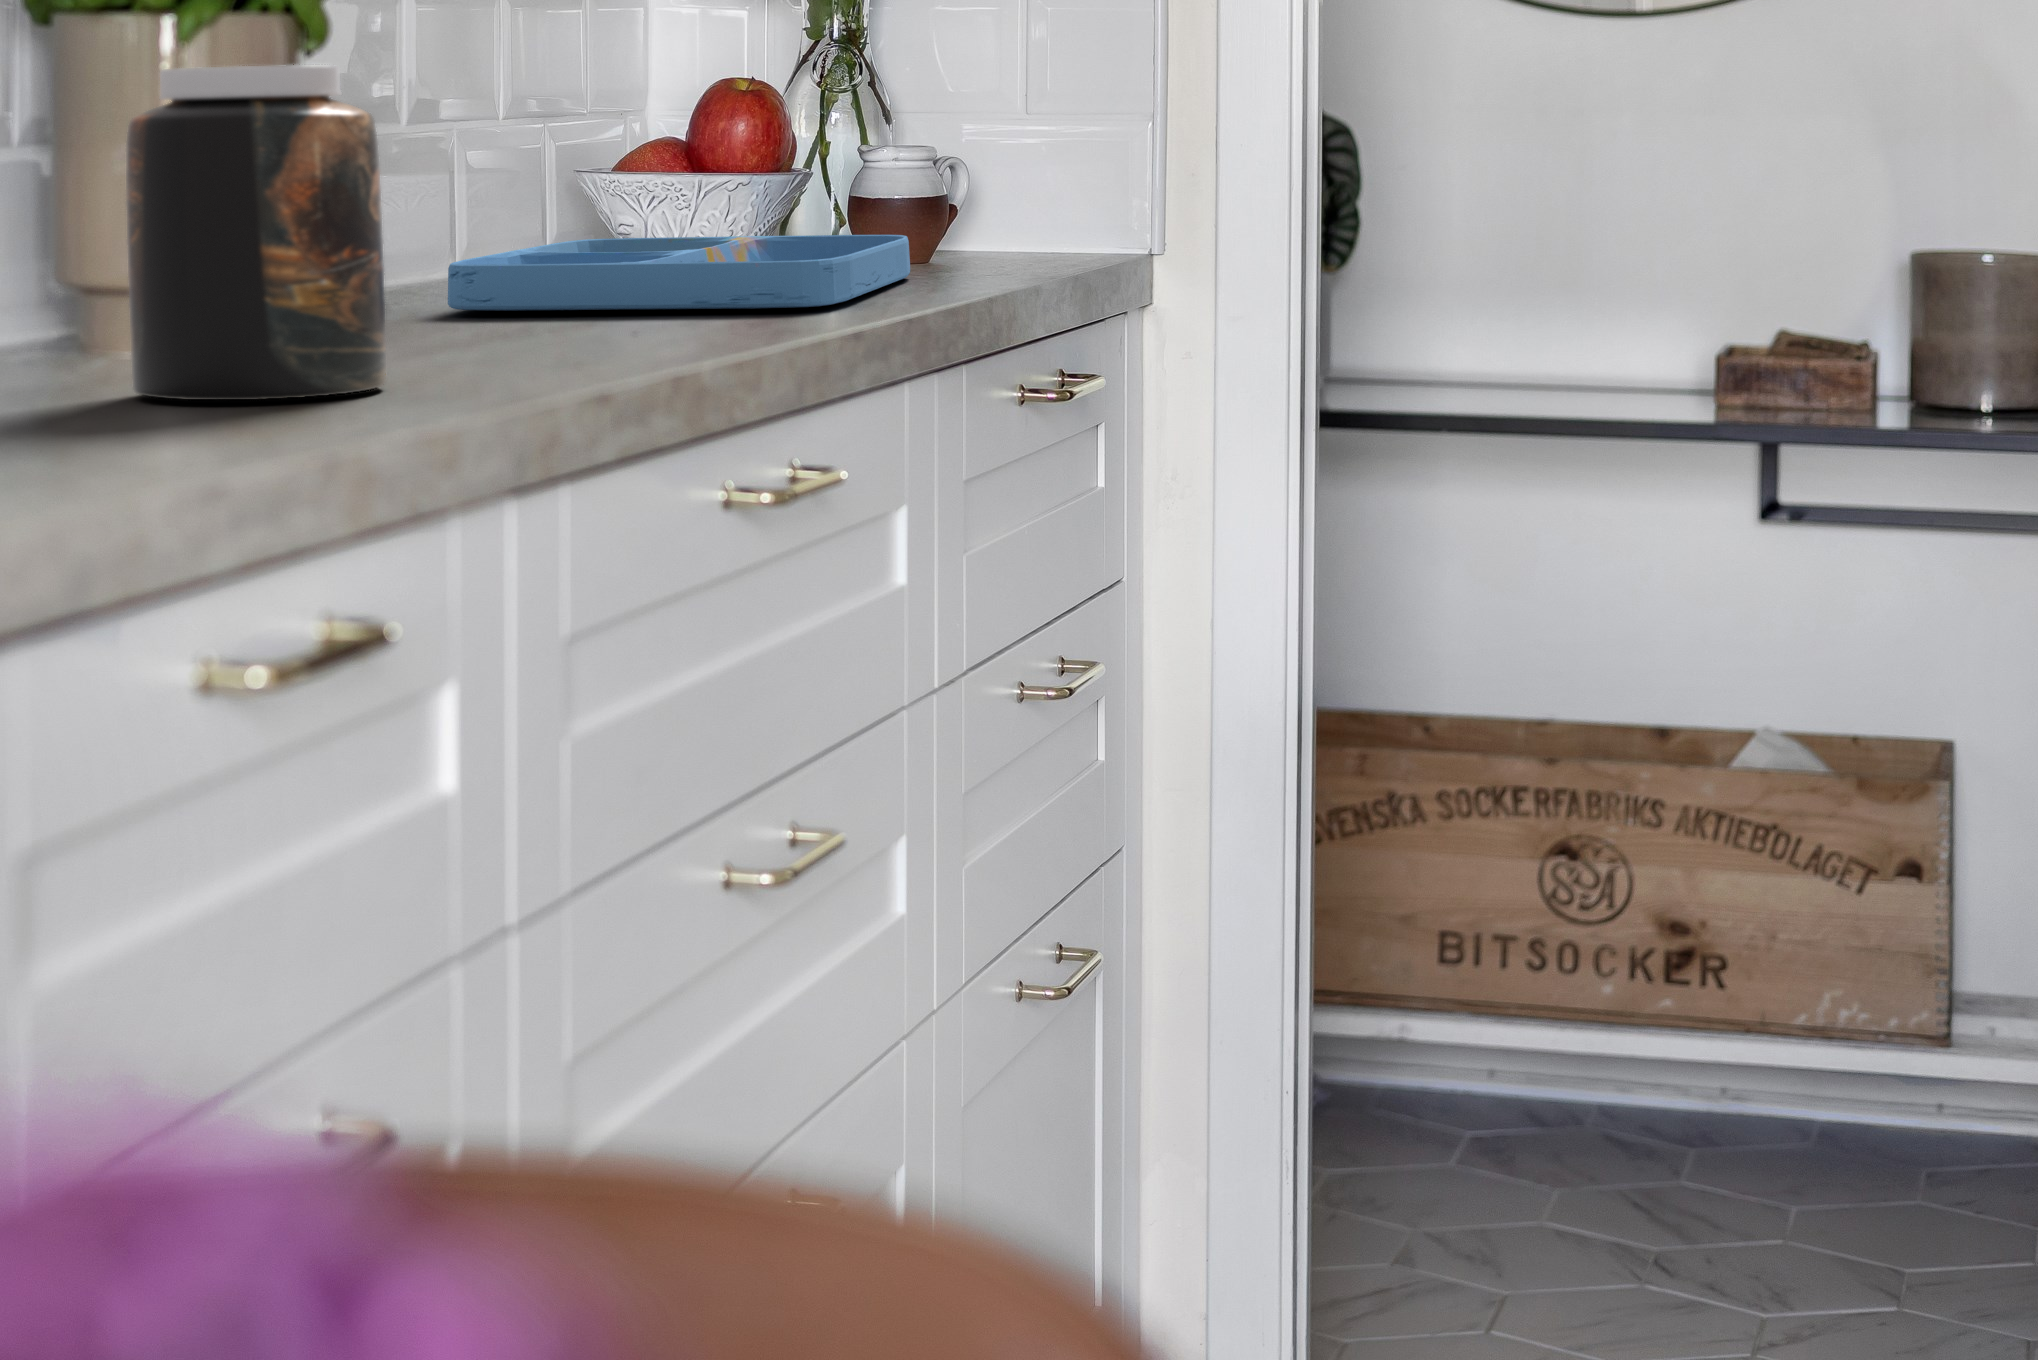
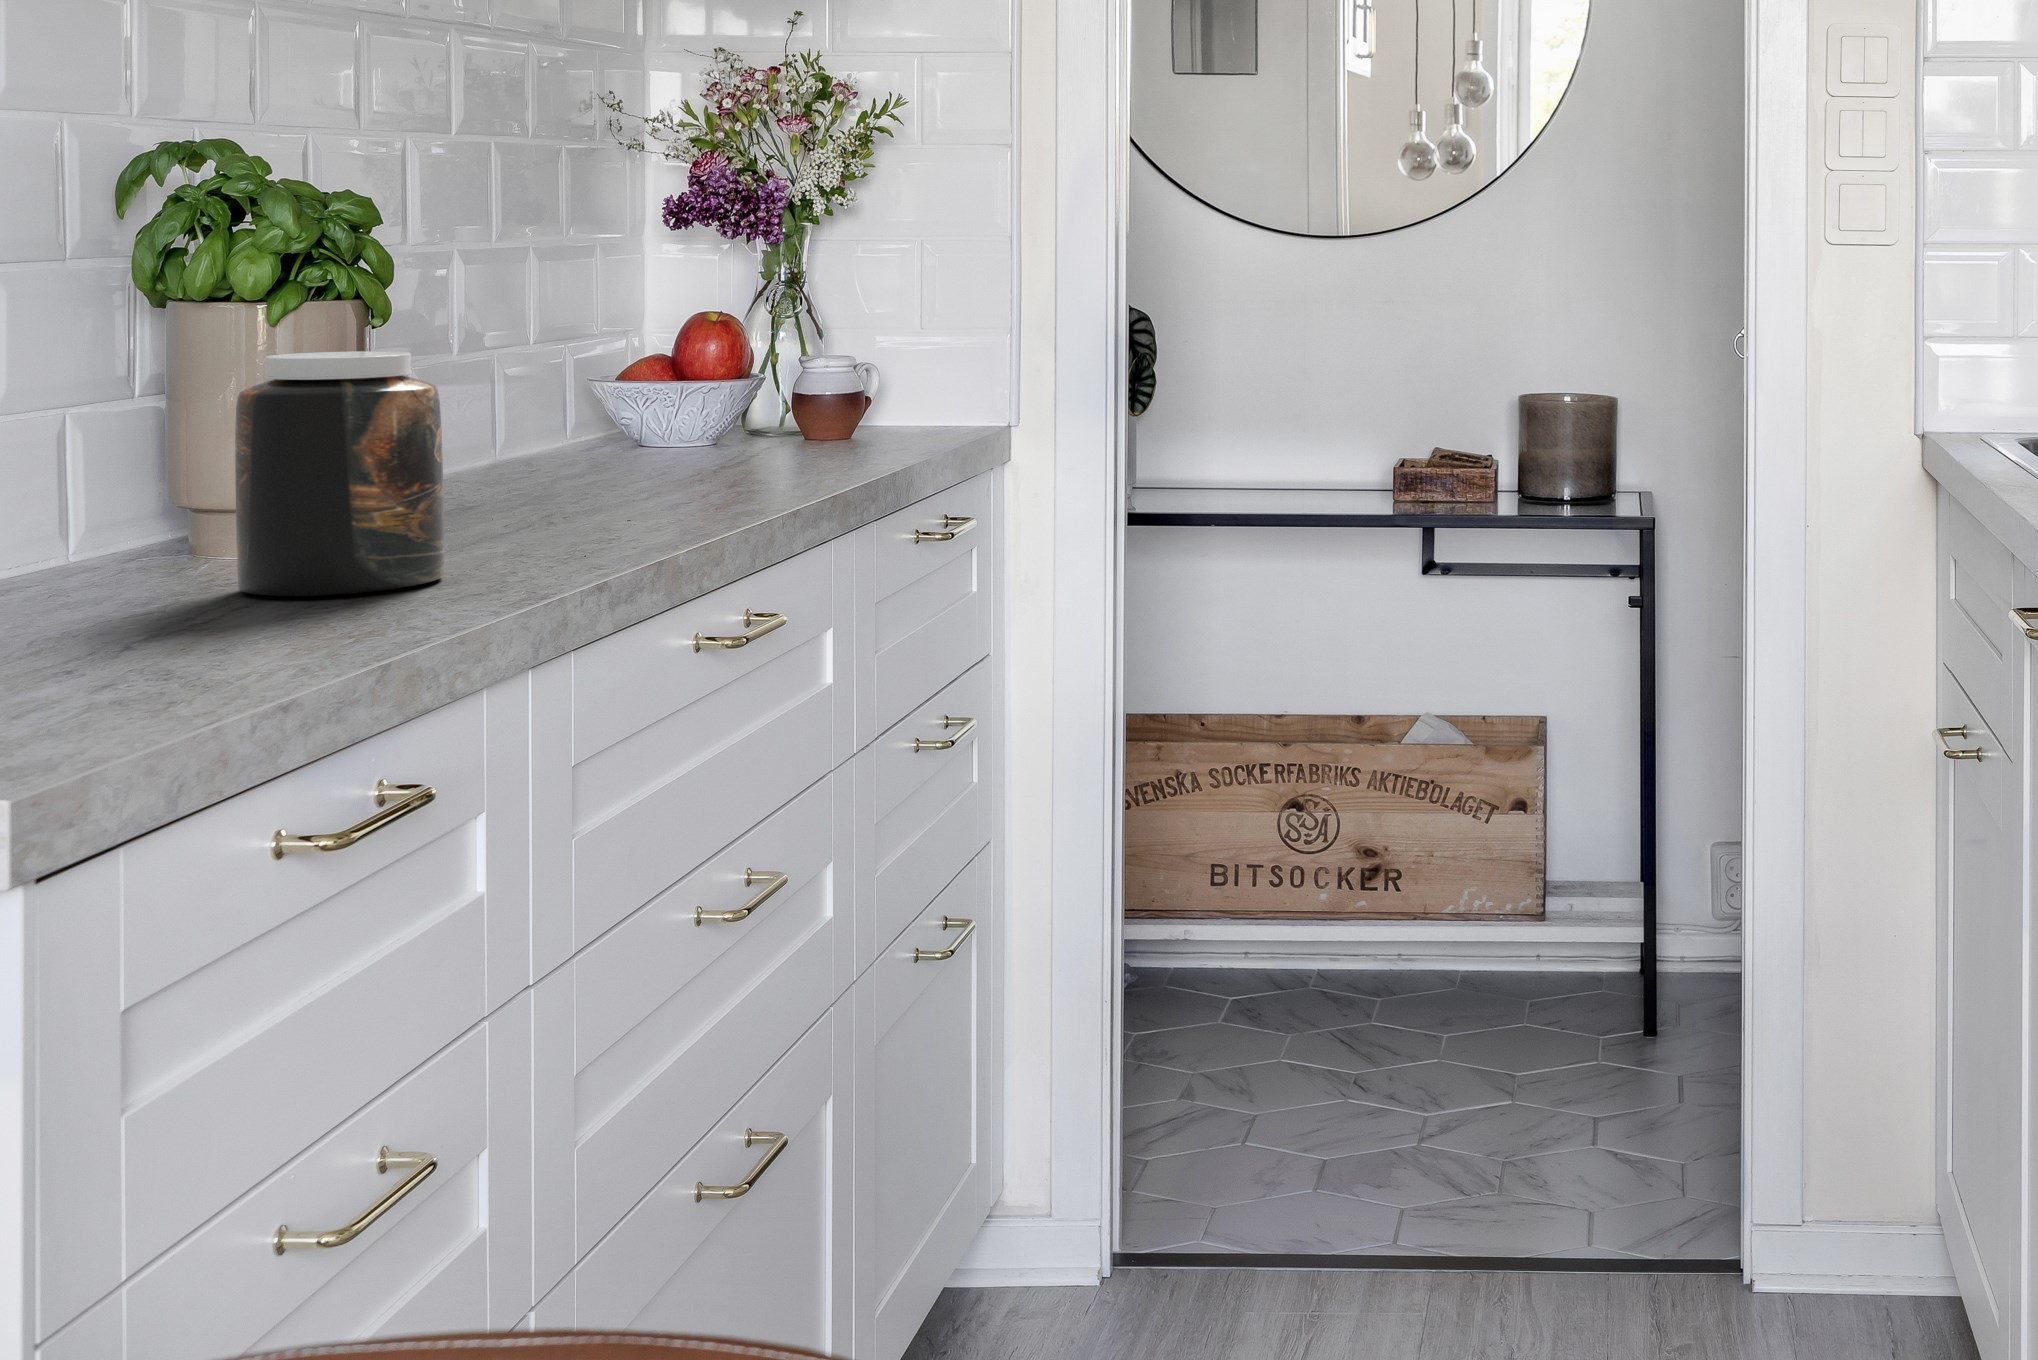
tray: present [448,235,910,310] -> none [479,423,836,494]

